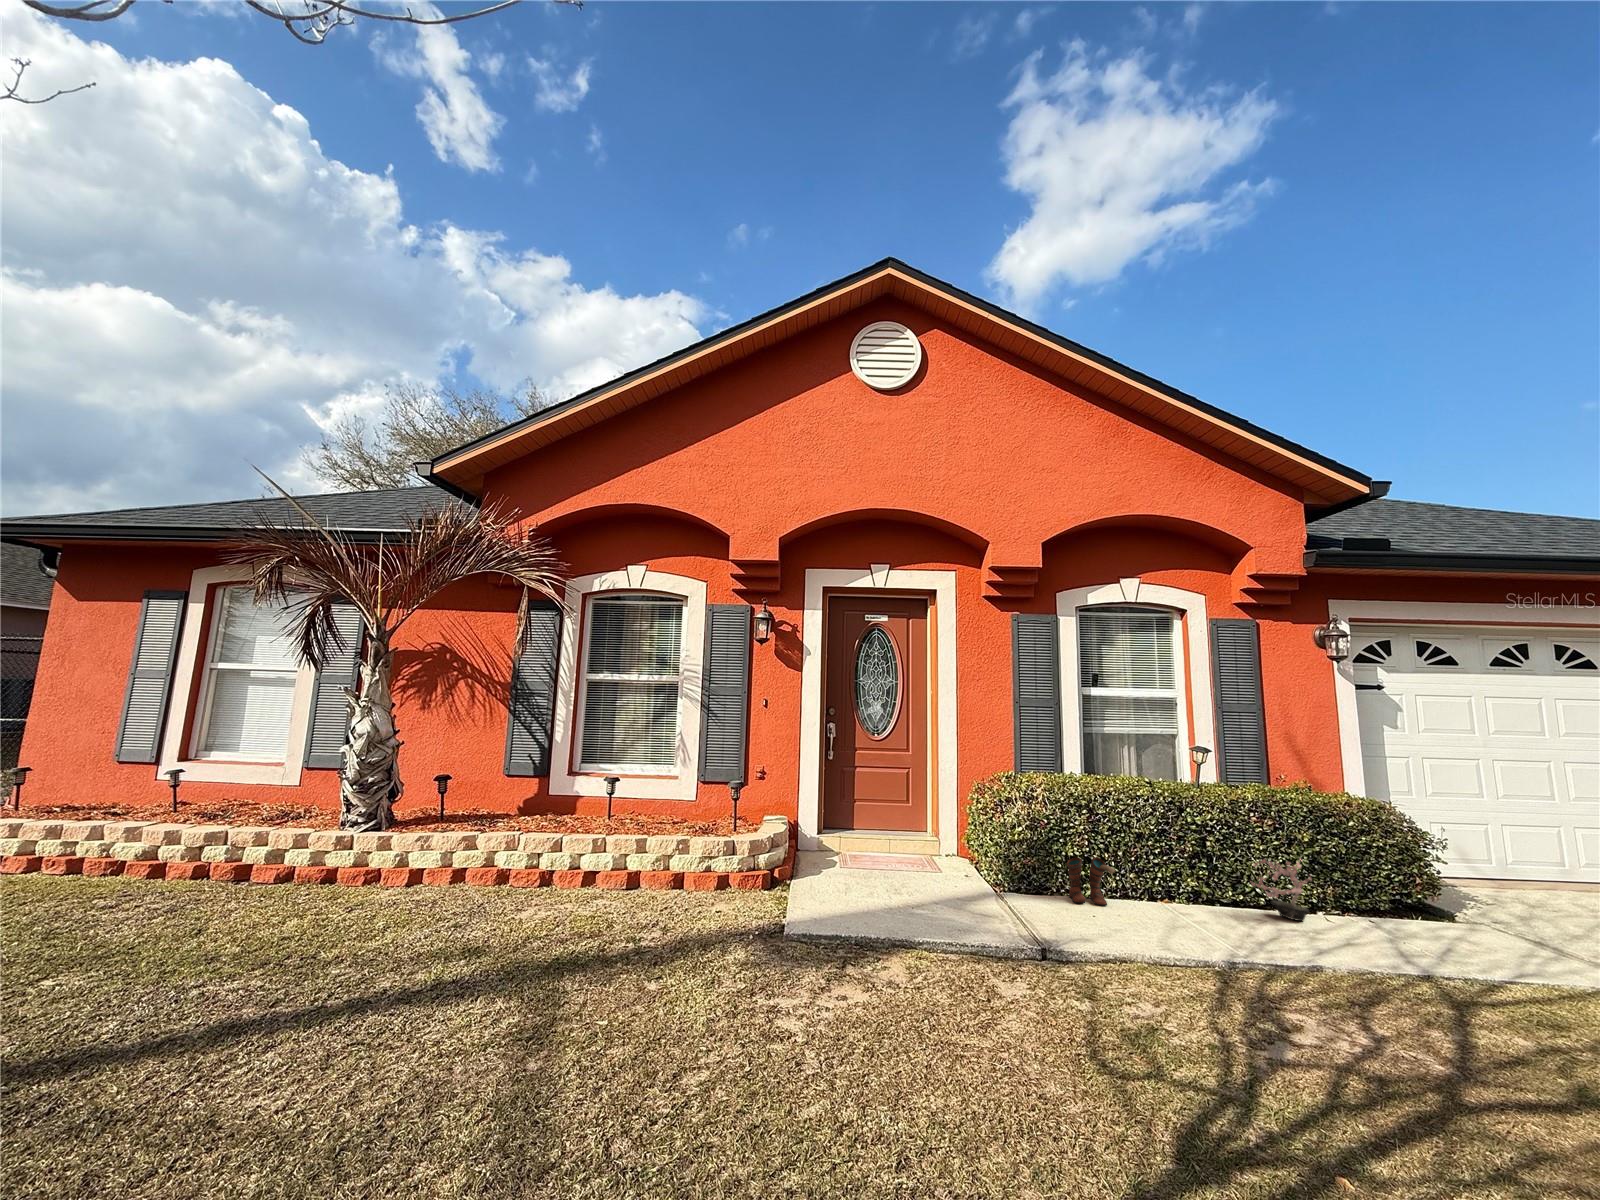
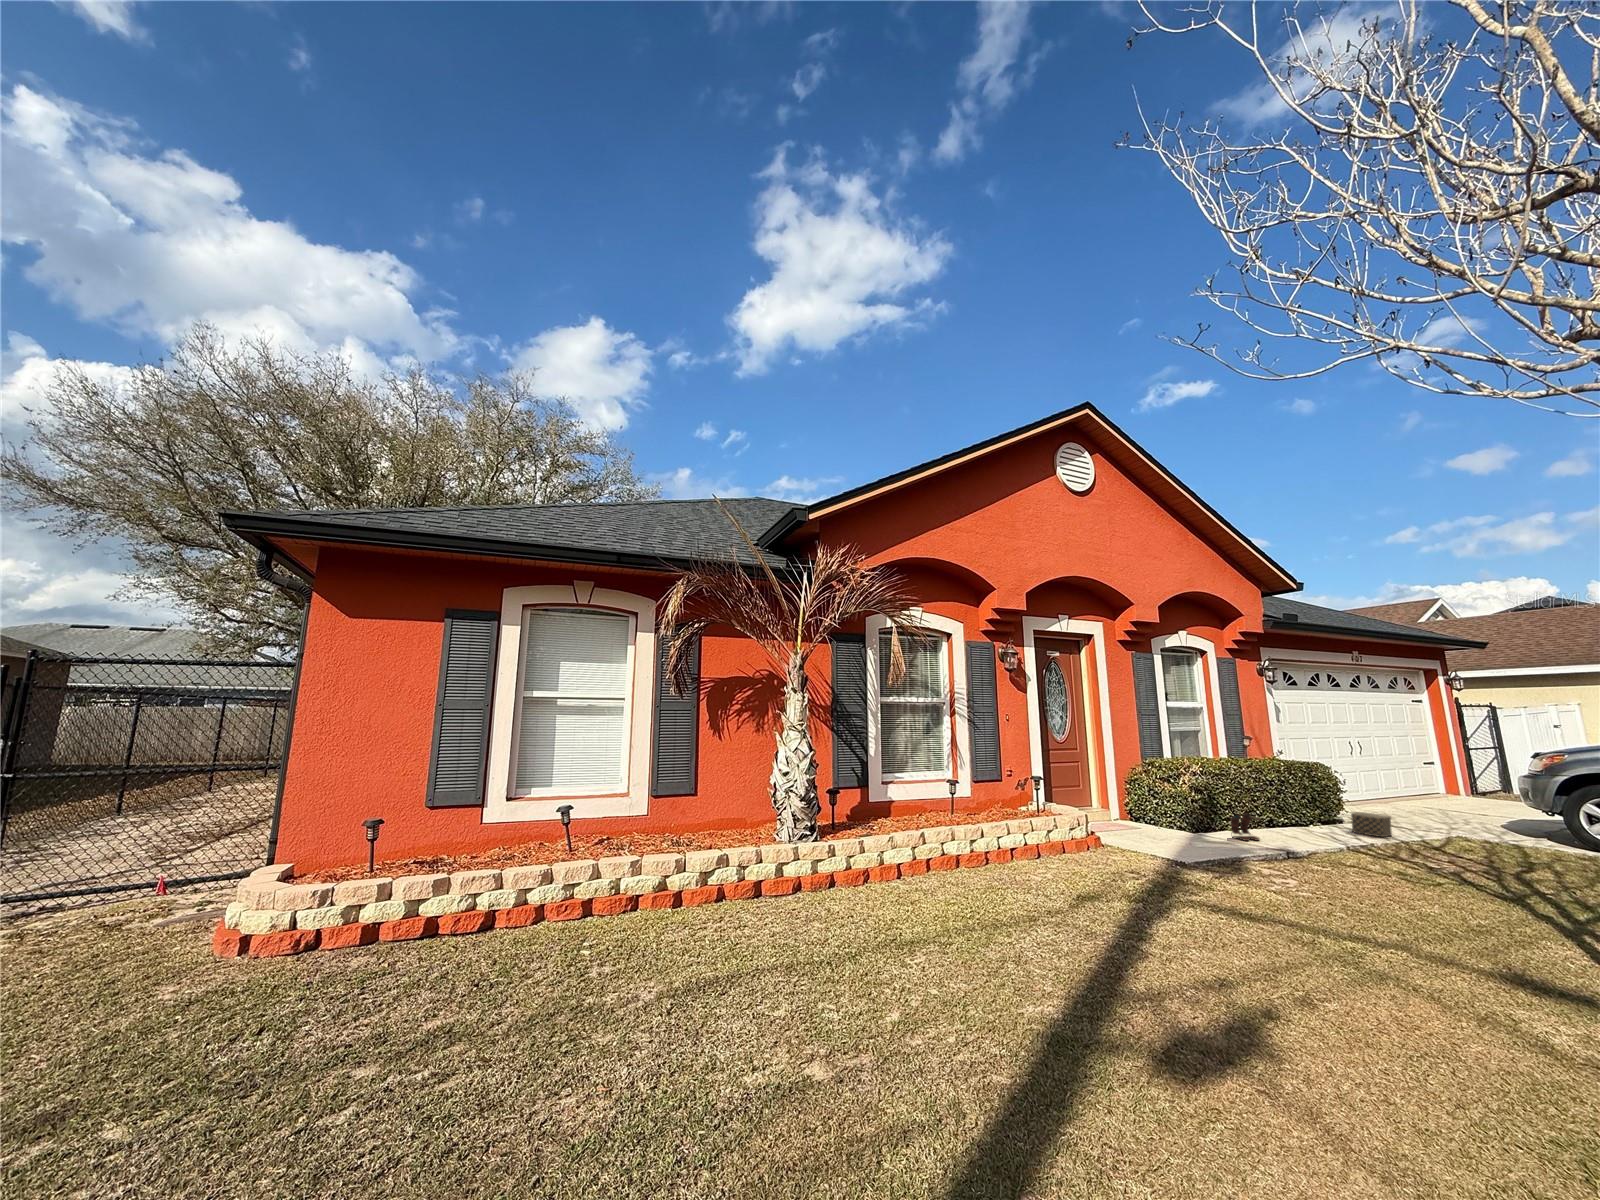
potted plant: present [1252,859,1311,921] -> none [1302,802,1338,838]
storage box: none [1388,884,1470,934] -> present [1351,812,1392,837]

